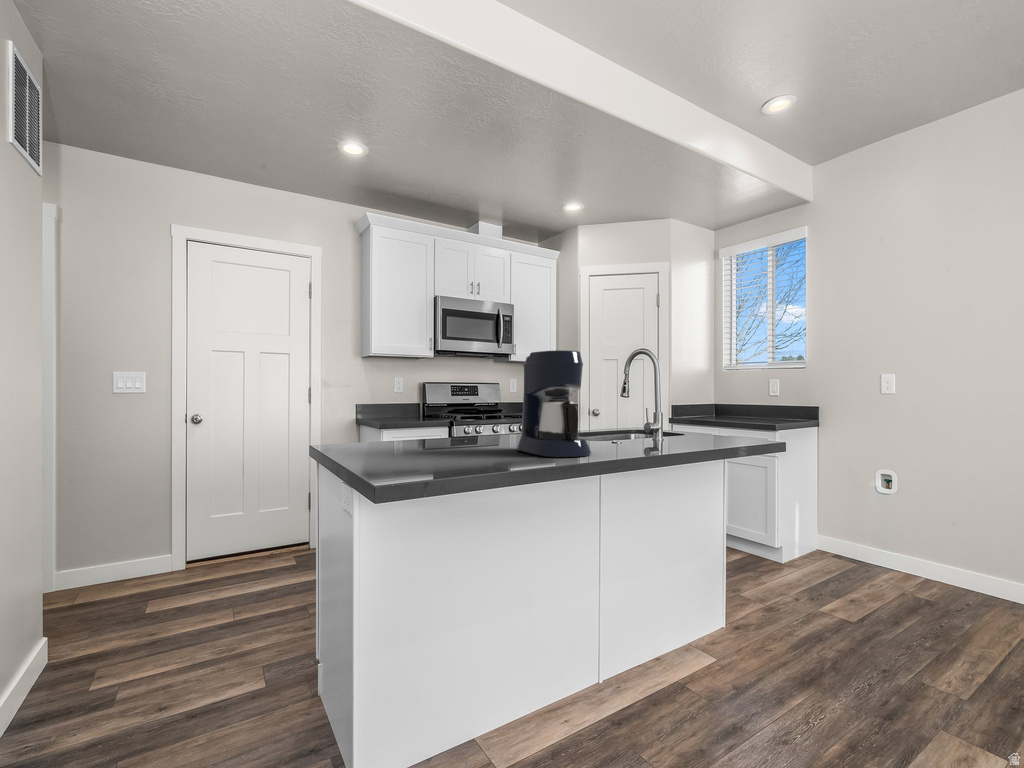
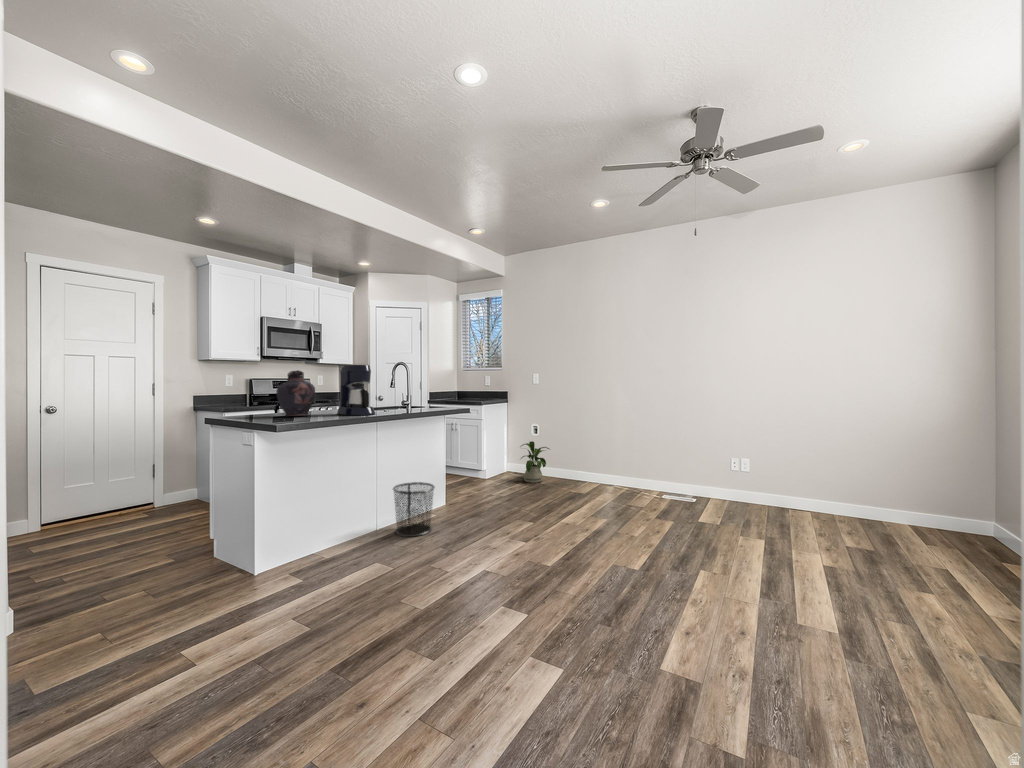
vase: none [408,363,476,453] -> present [276,370,315,416]
house plant: none [853,507,937,591] -> present [521,441,549,483]
trash can: none [624,594,717,730] -> present [393,482,435,537]

